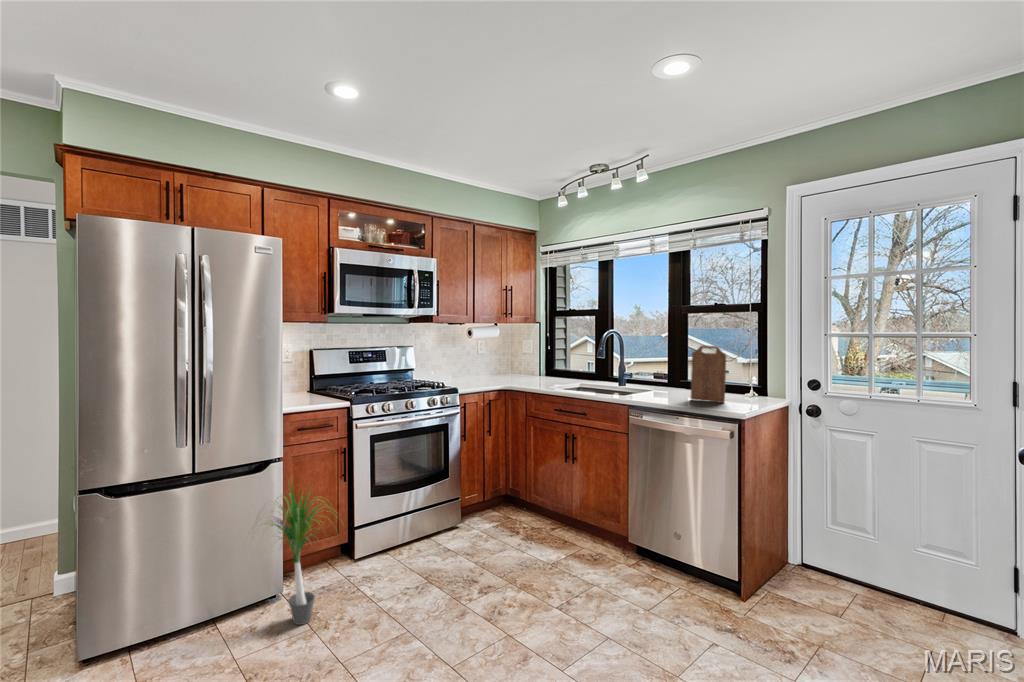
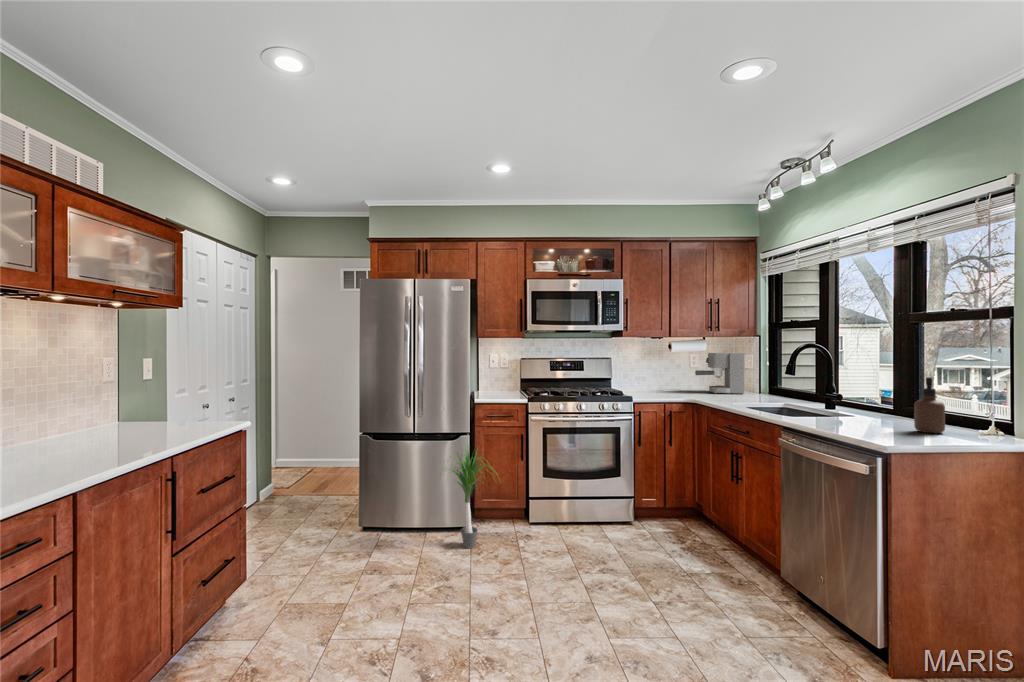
coffee maker: none [488,336,532,377] -> present [695,352,744,394]
cutting board: present [691,345,726,403] -> none [875,355,918,428]
soap dispenser: none [732,364,752,408] -> present [914,377,945,433]

